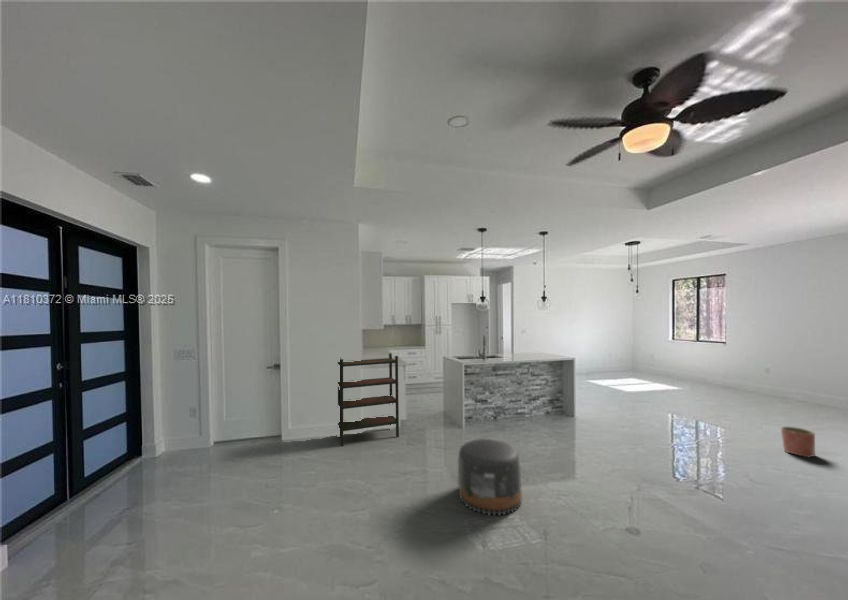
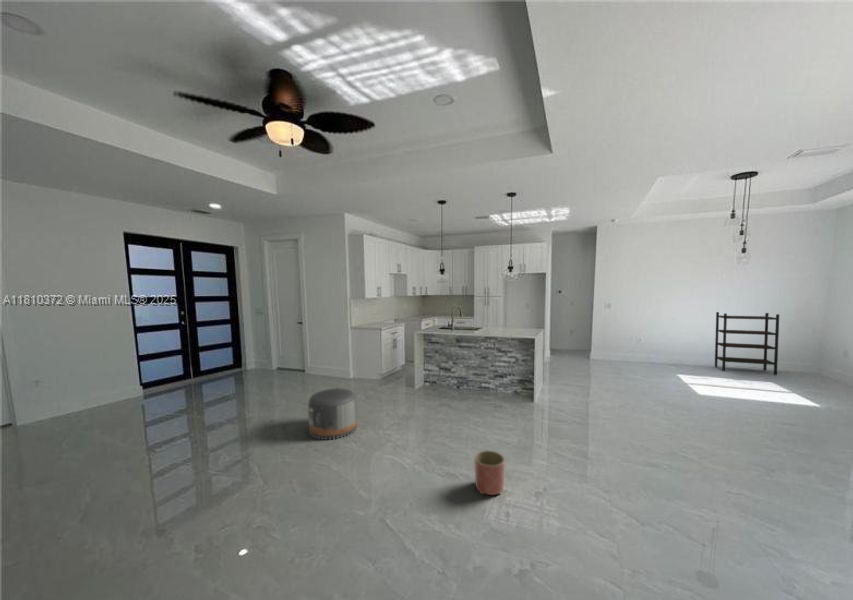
bookshelf: present [338,354,399,446] -> present [715,312,779,375]
planter: present [781,427,815,457] -> present [474,450,505,495]

